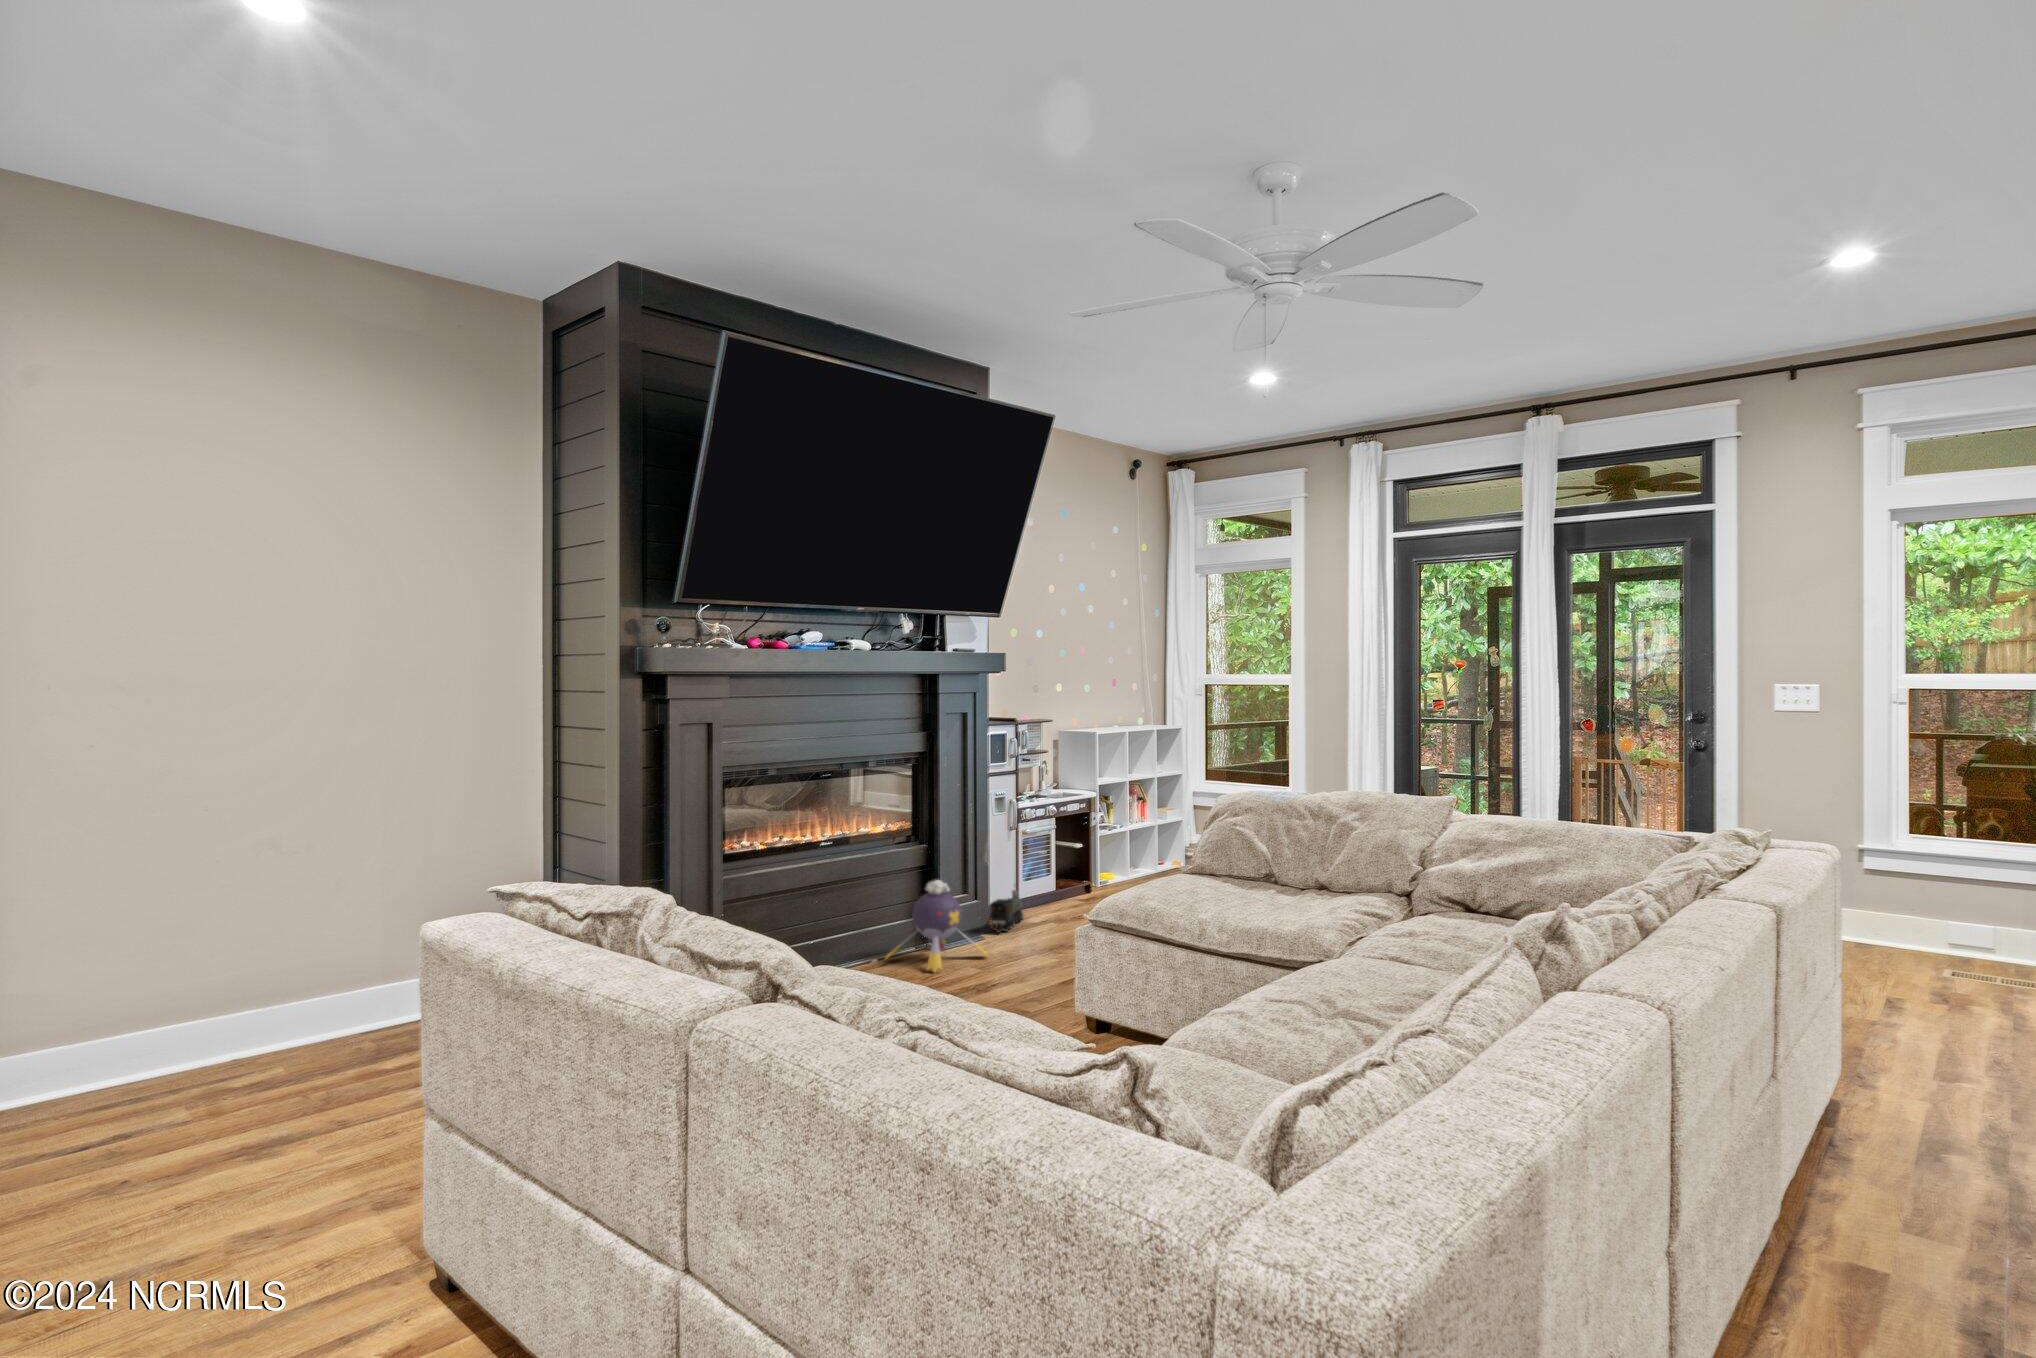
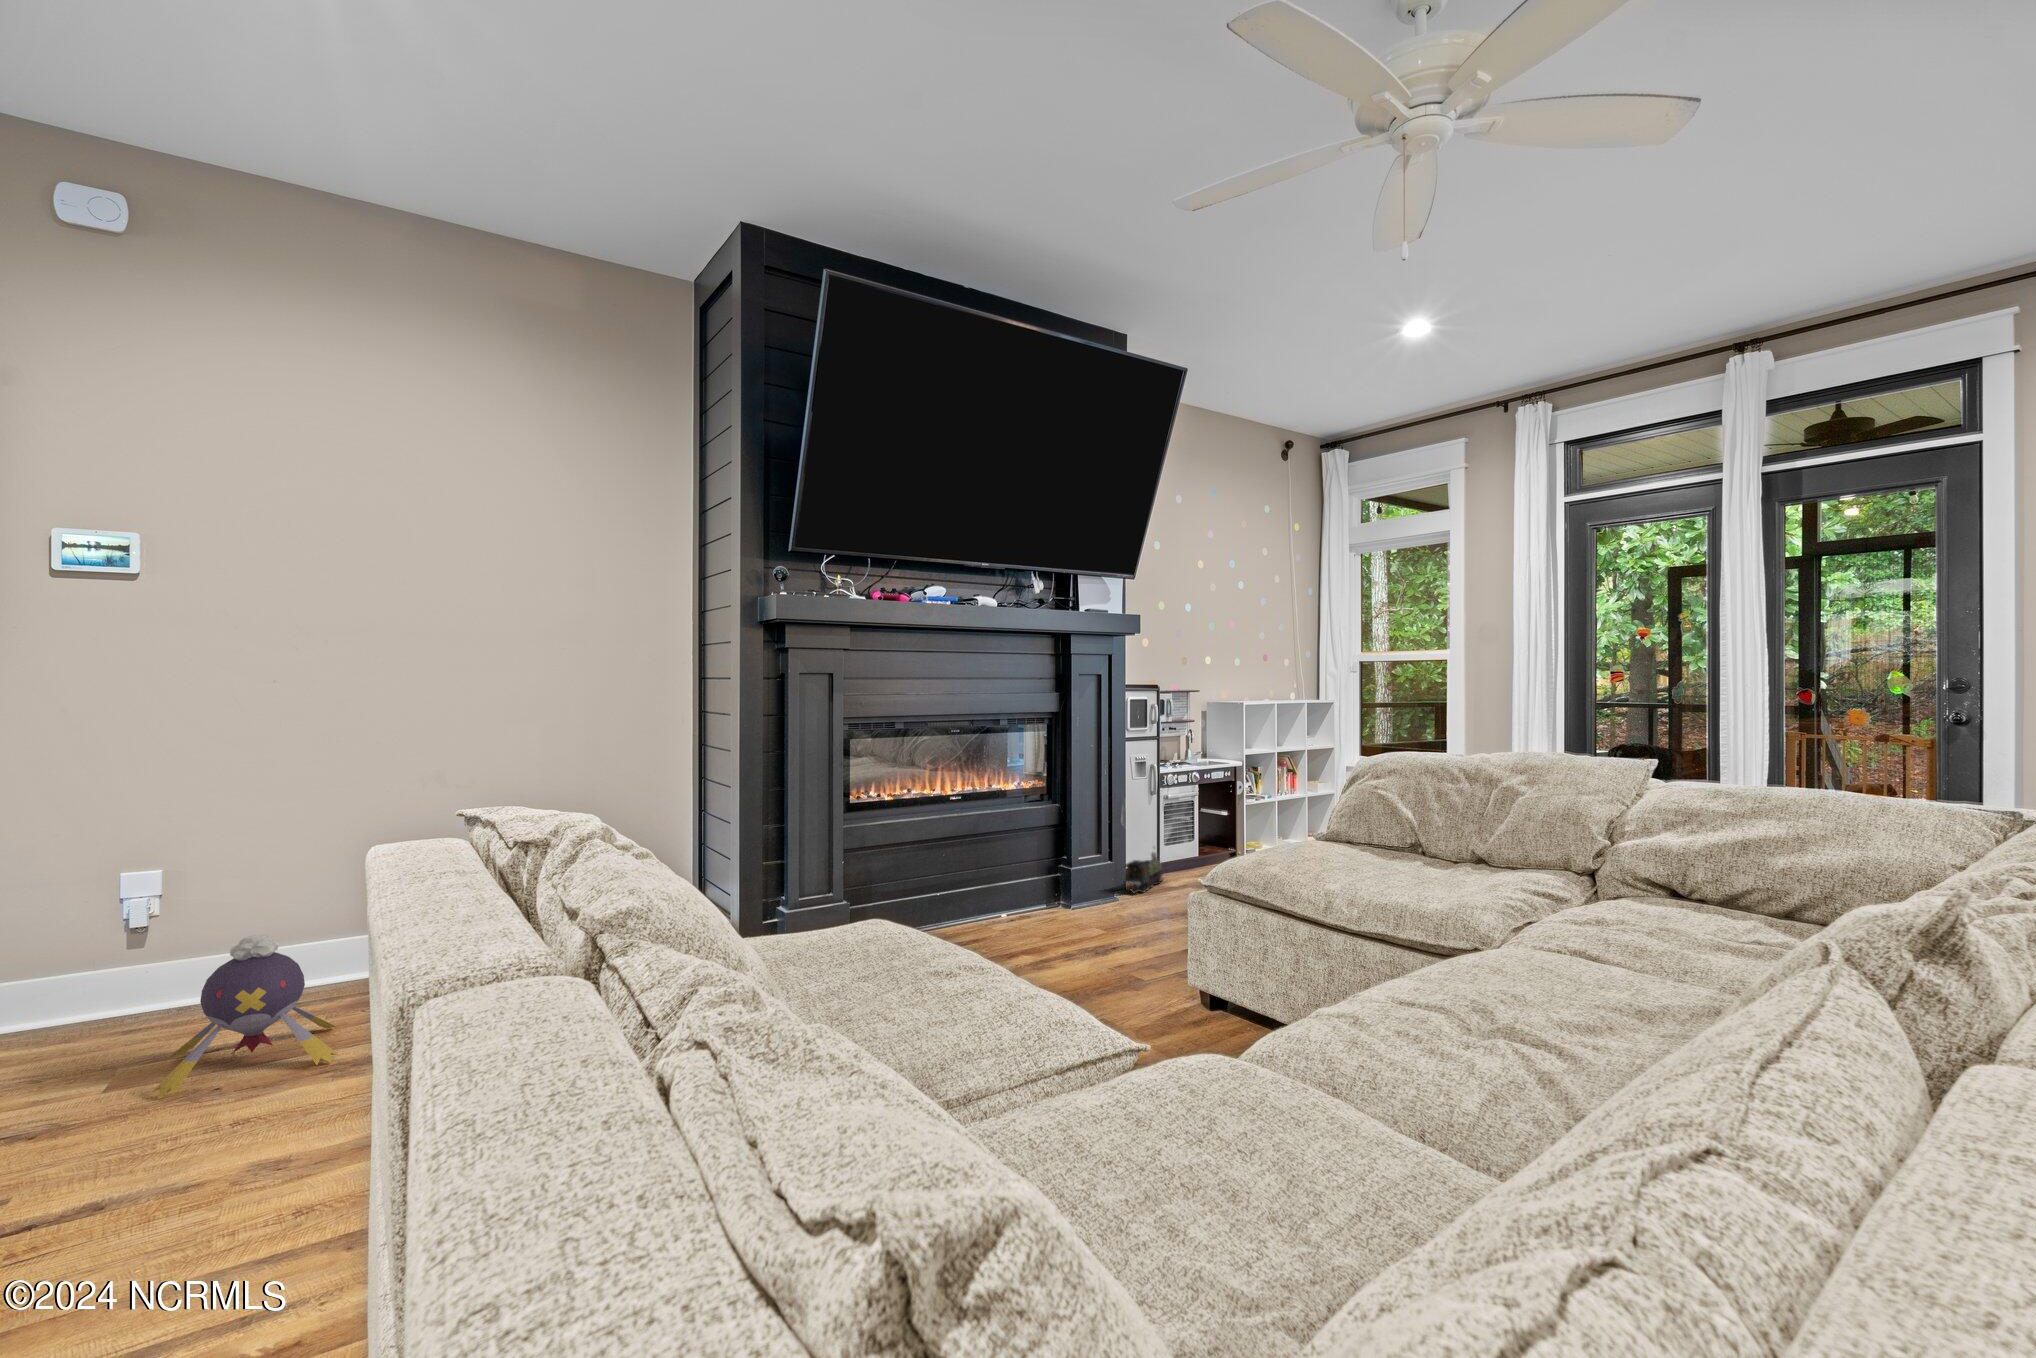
plush toy: present [885,880,988,972] -> present [152,935,338,1098]

